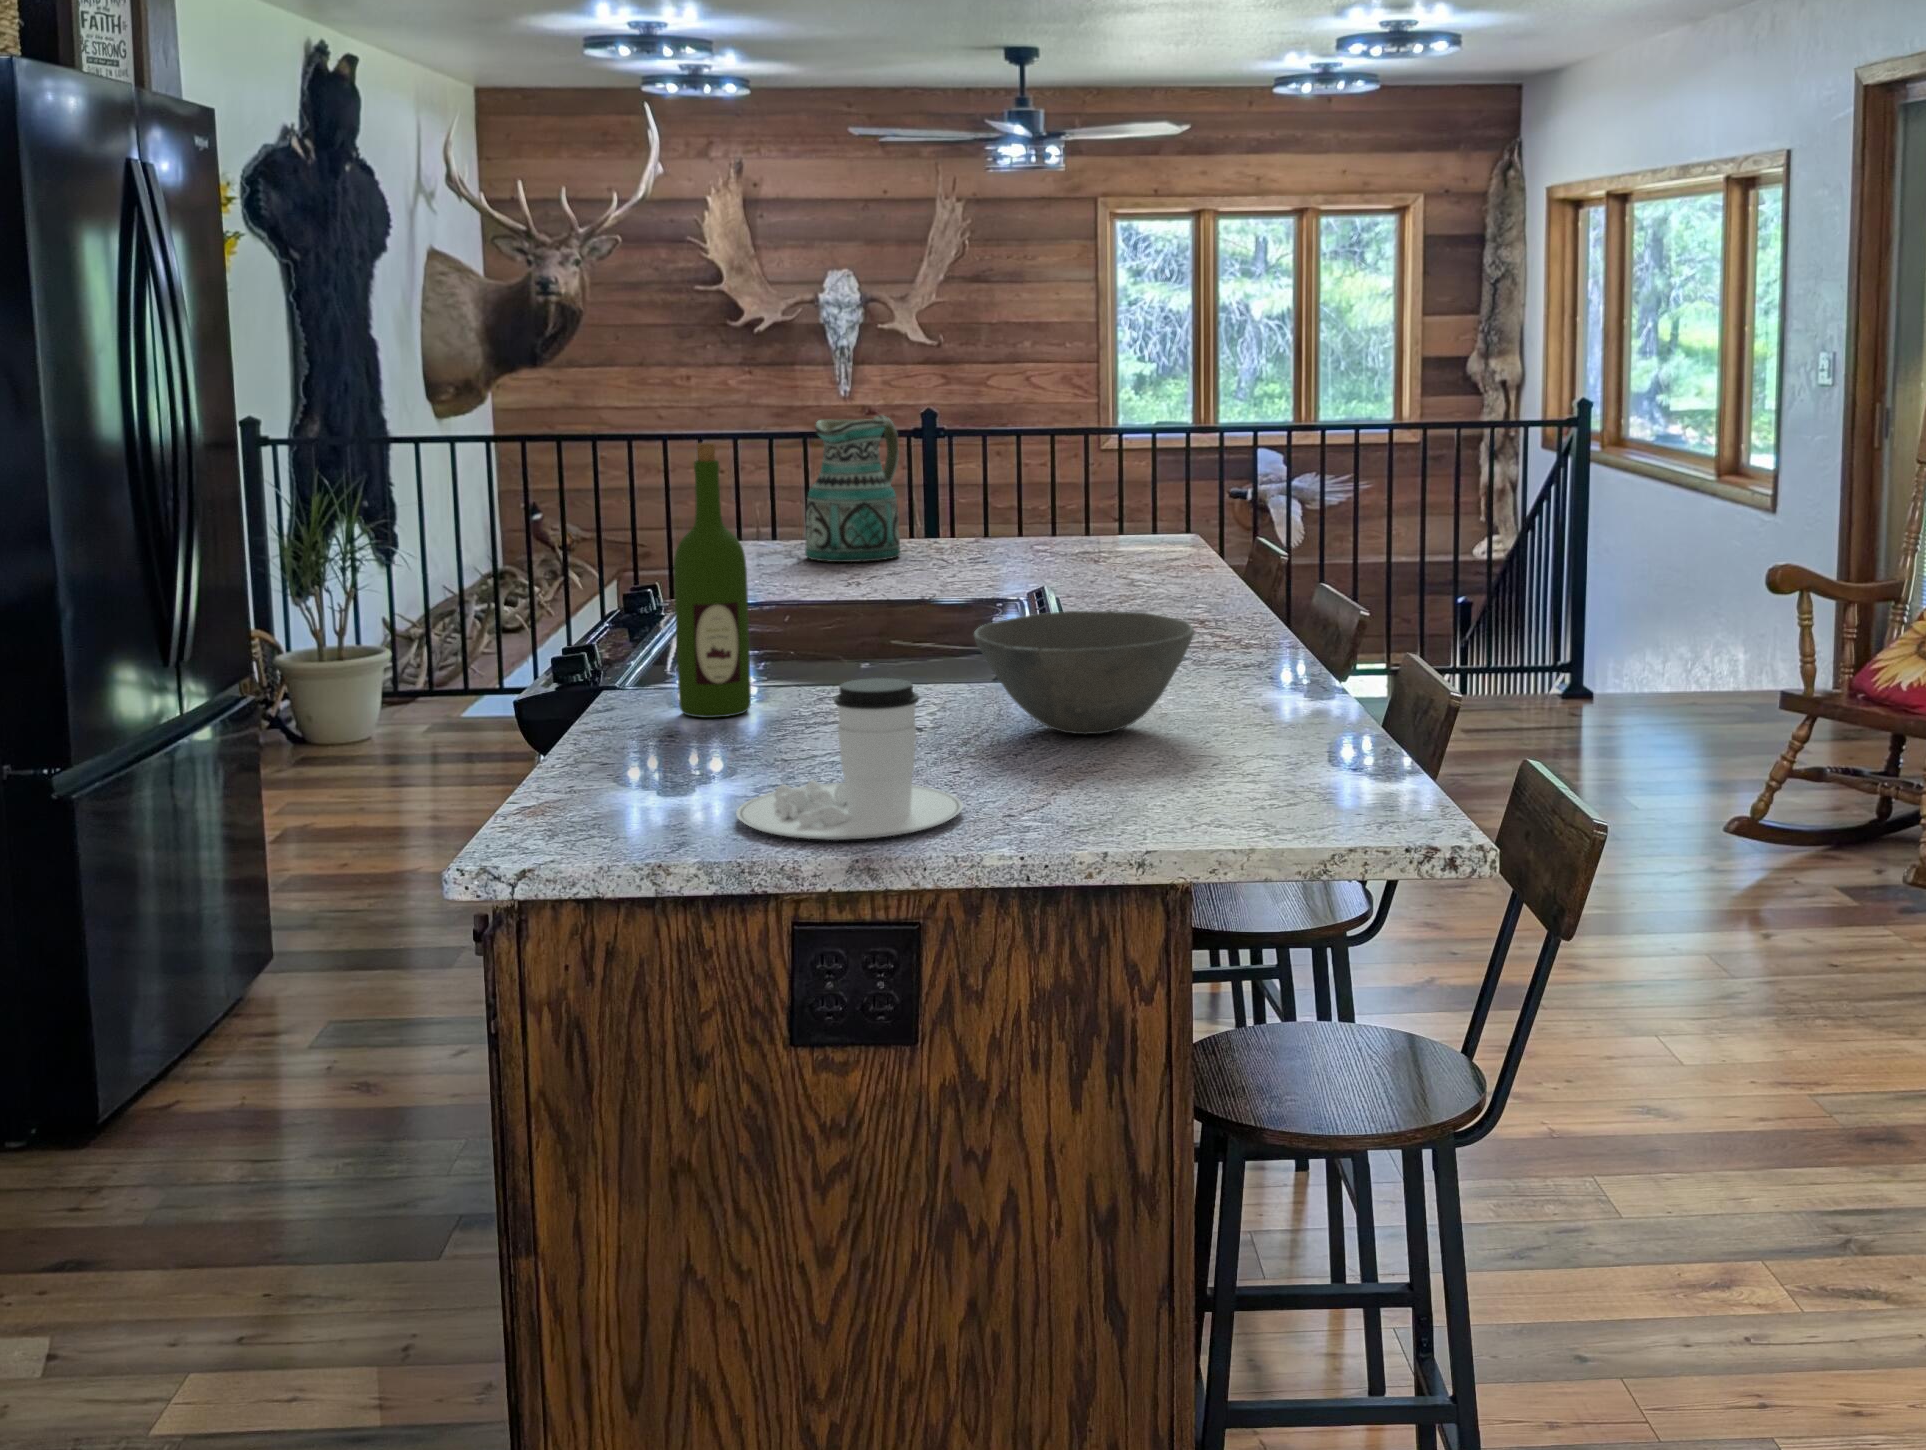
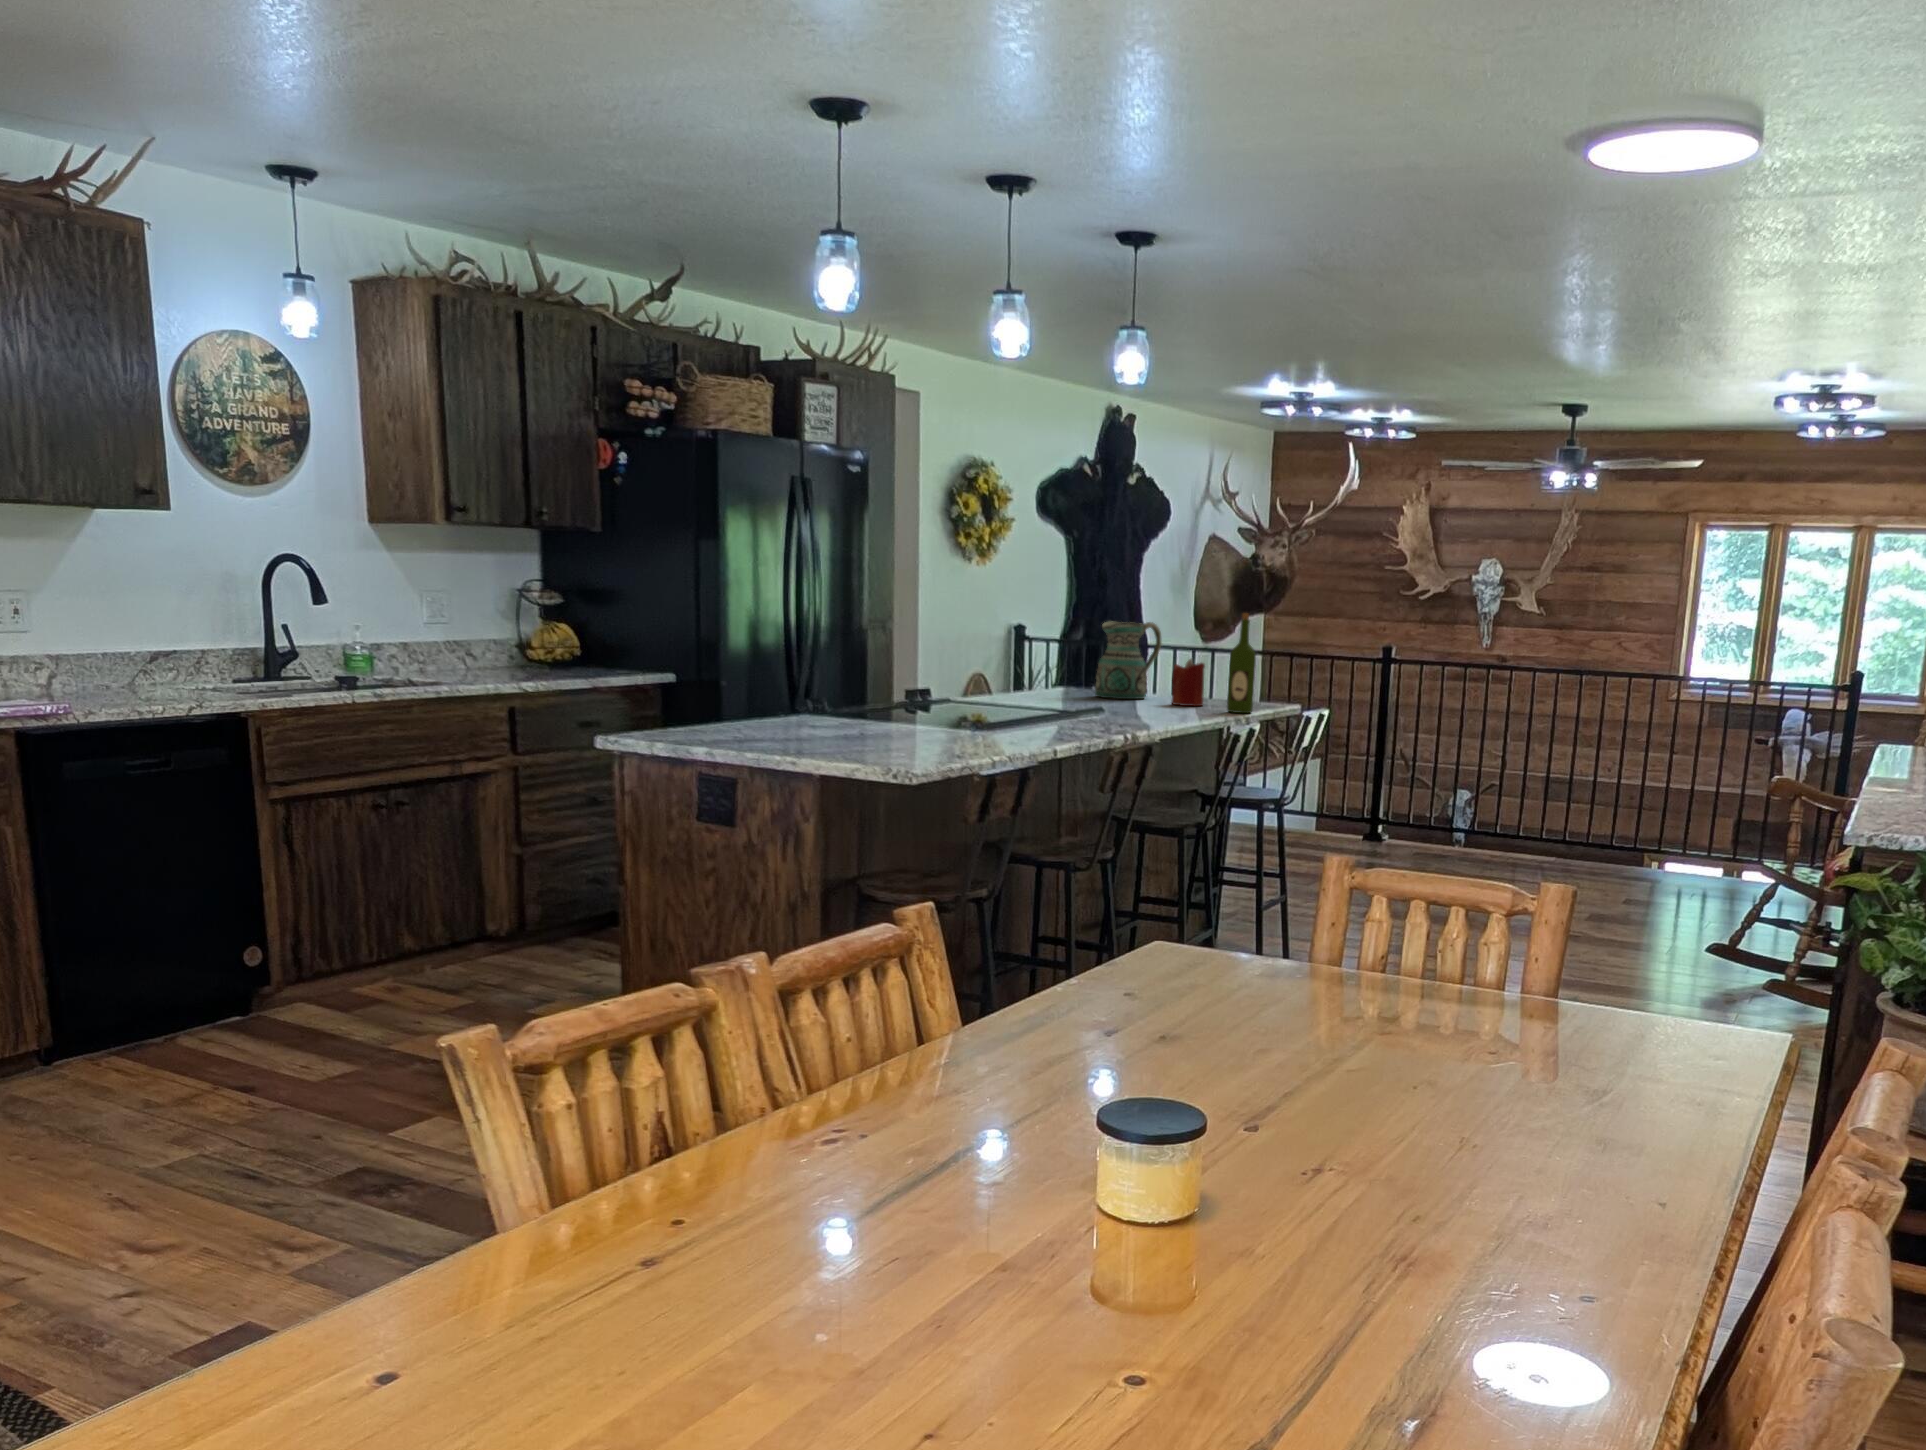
wine bottle: present [674,443,751,718] -> present [1227,613,1256,713]
candle: none [983,475,1040,562] -> present [1171,659,1205,706]
bowl: present [974,611,1194,734] -> none [880,689,980,739]
coffee cup: present [736,678,963,840] -> none [709,687,800,745]

